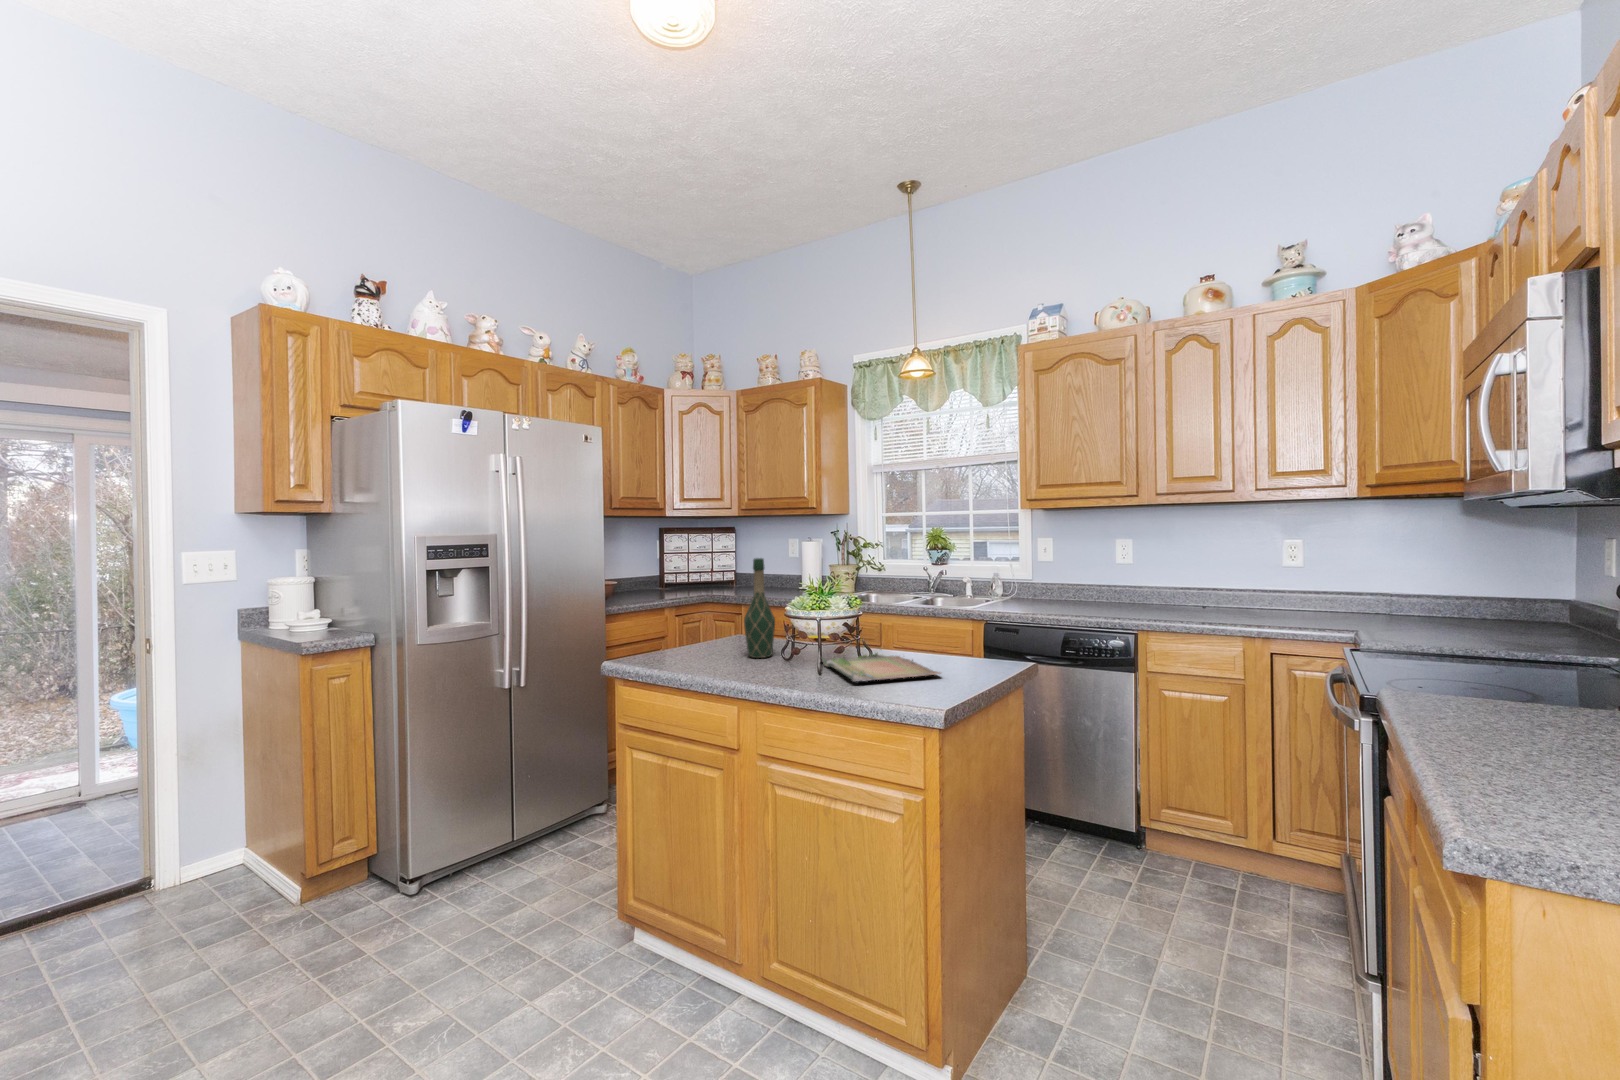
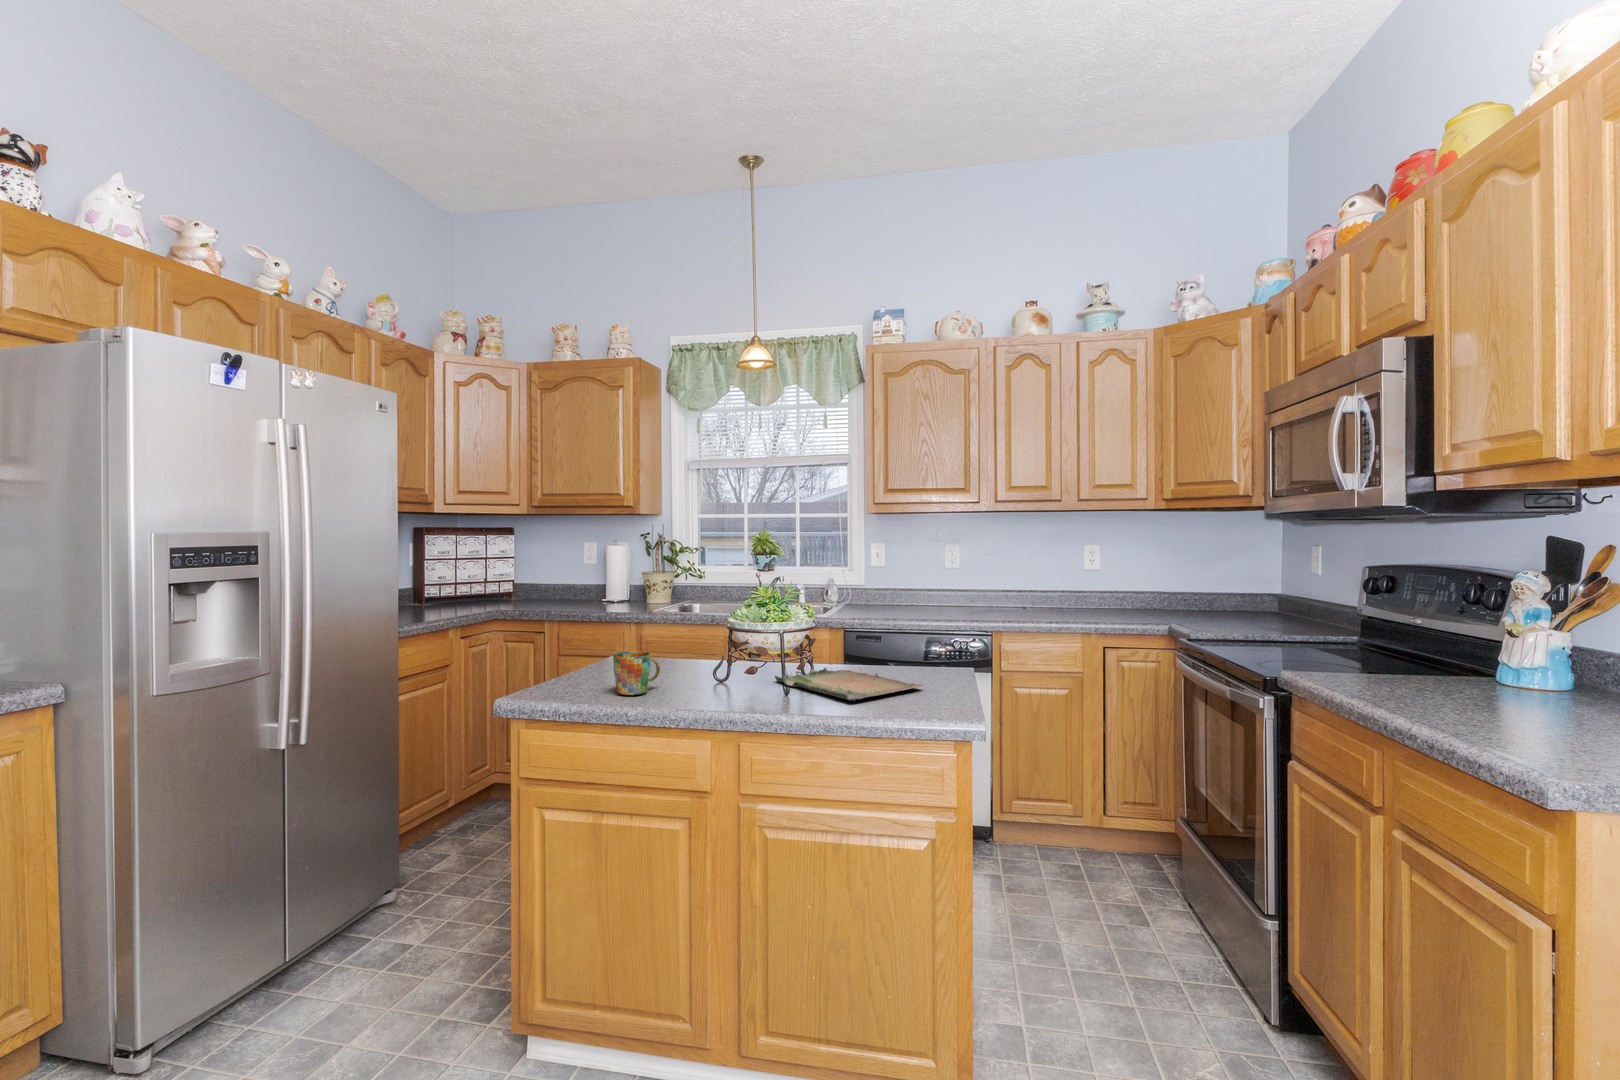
wine bottle: present [744,558,775,658] -> none [678,567,714,681]
mug: none [679,629,720,665] -> present [613,651,660,695]

